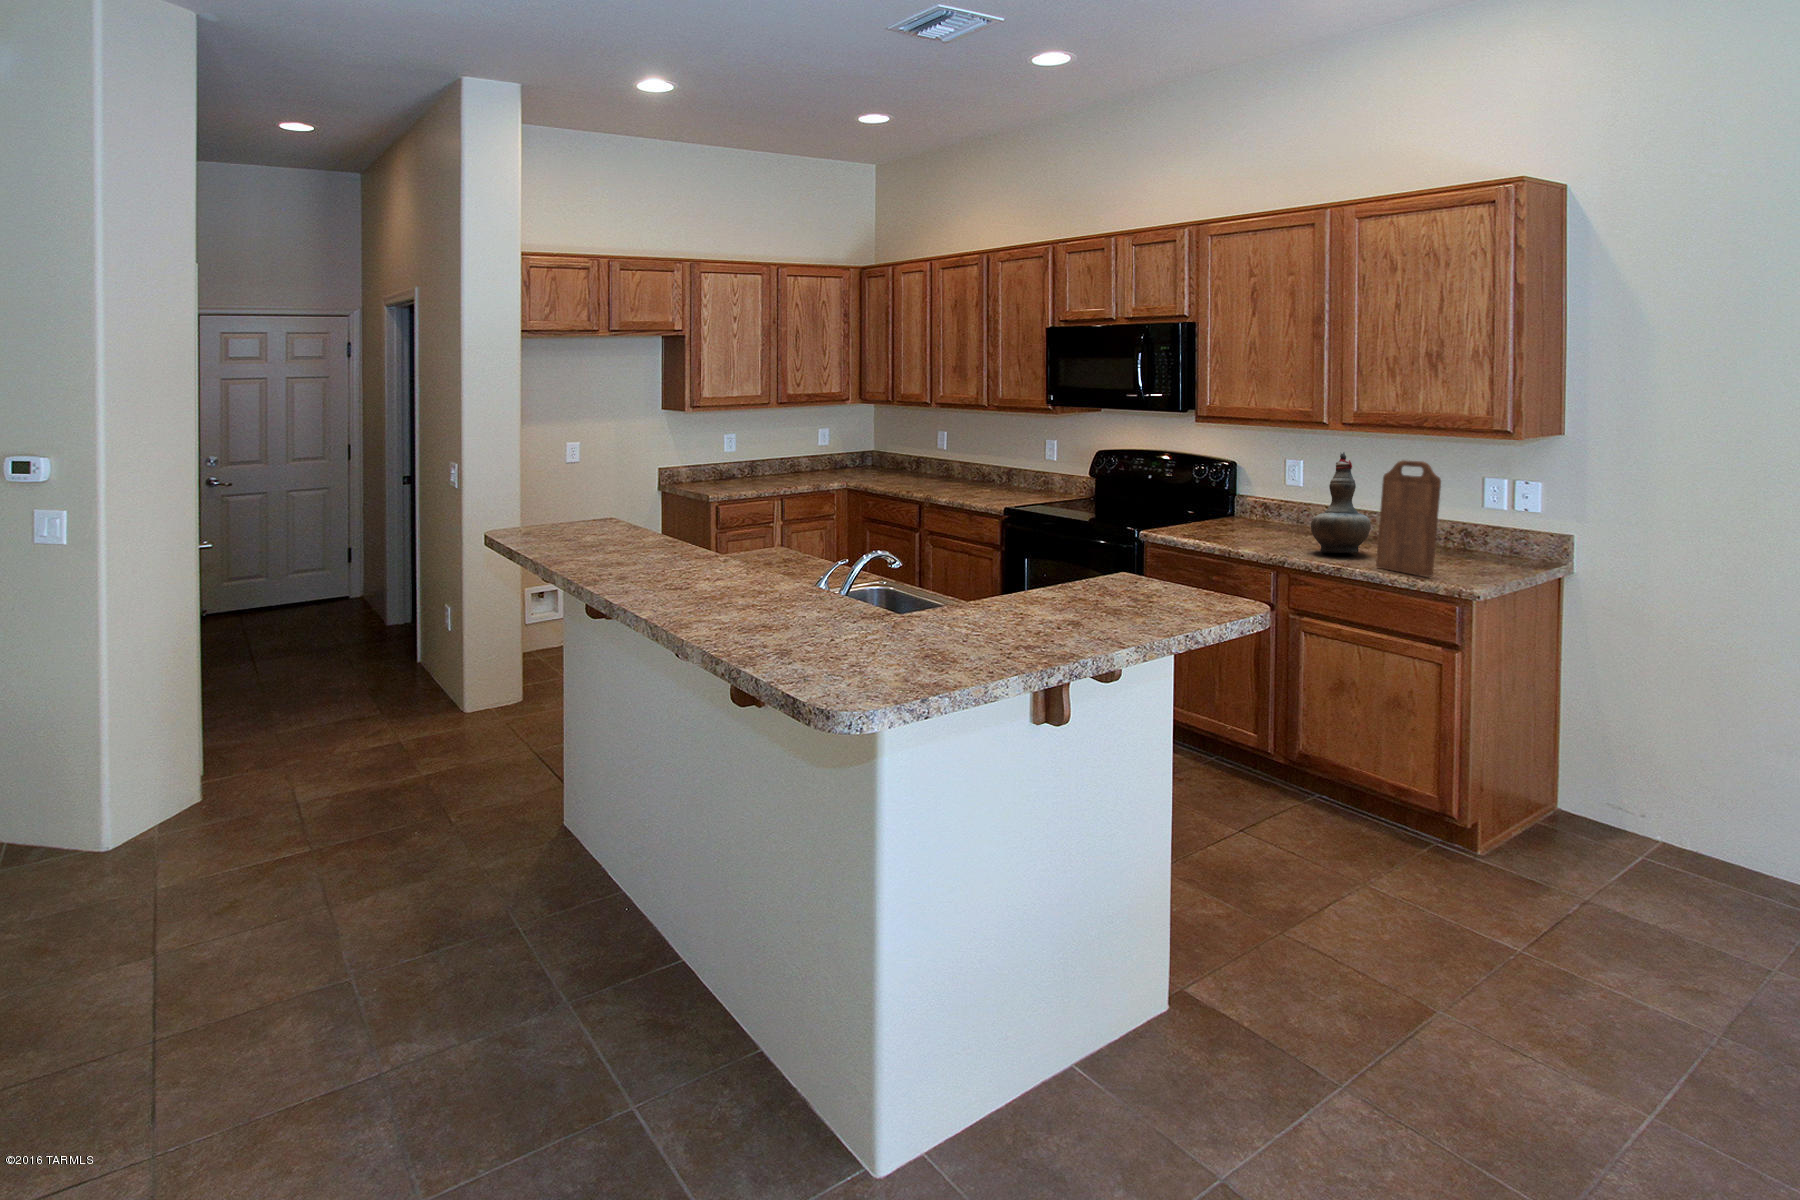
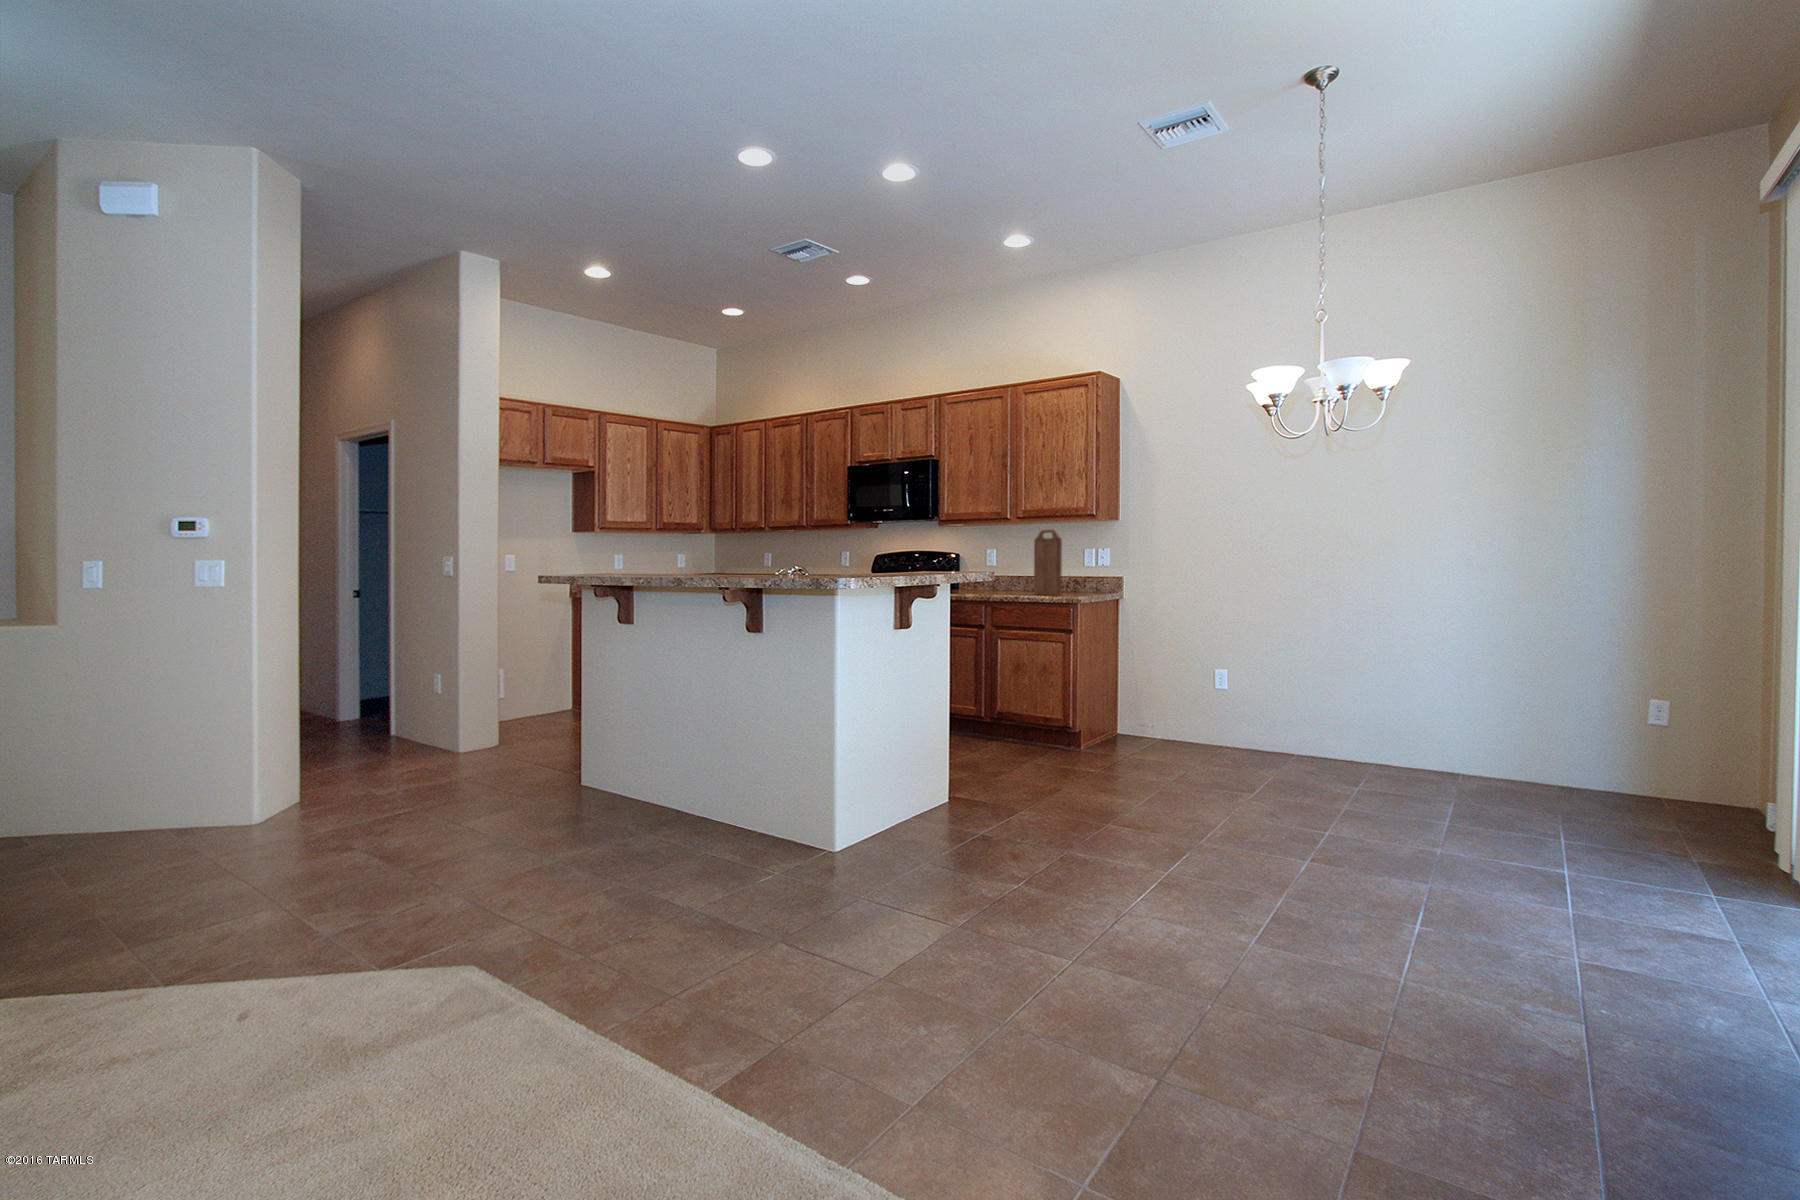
decorative vase: present [1311,452,1371,553] -> none [1001,530,1035,592]

